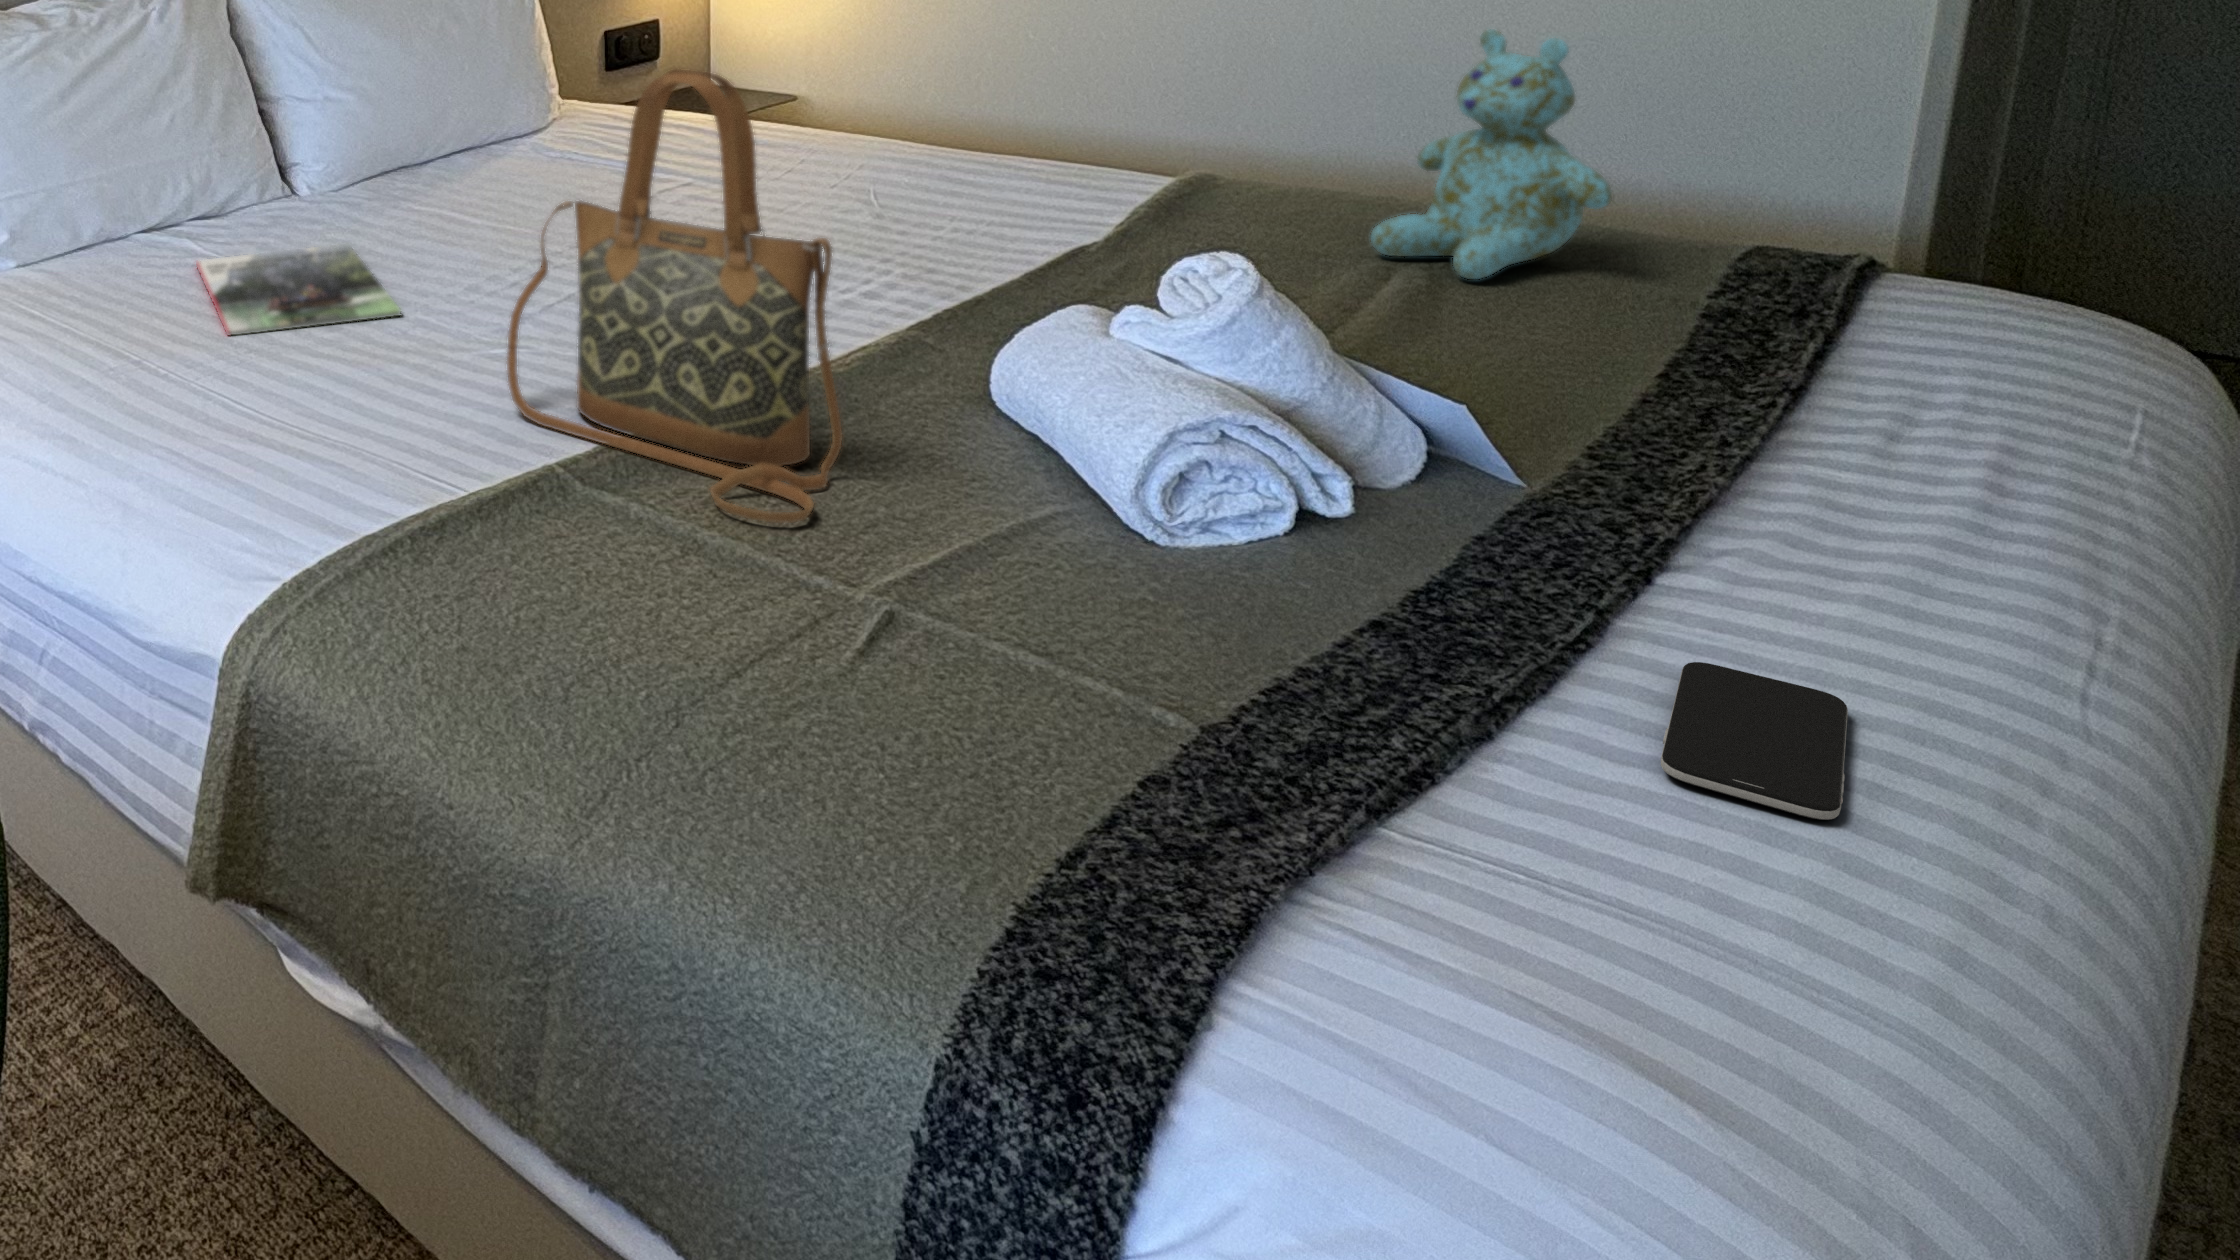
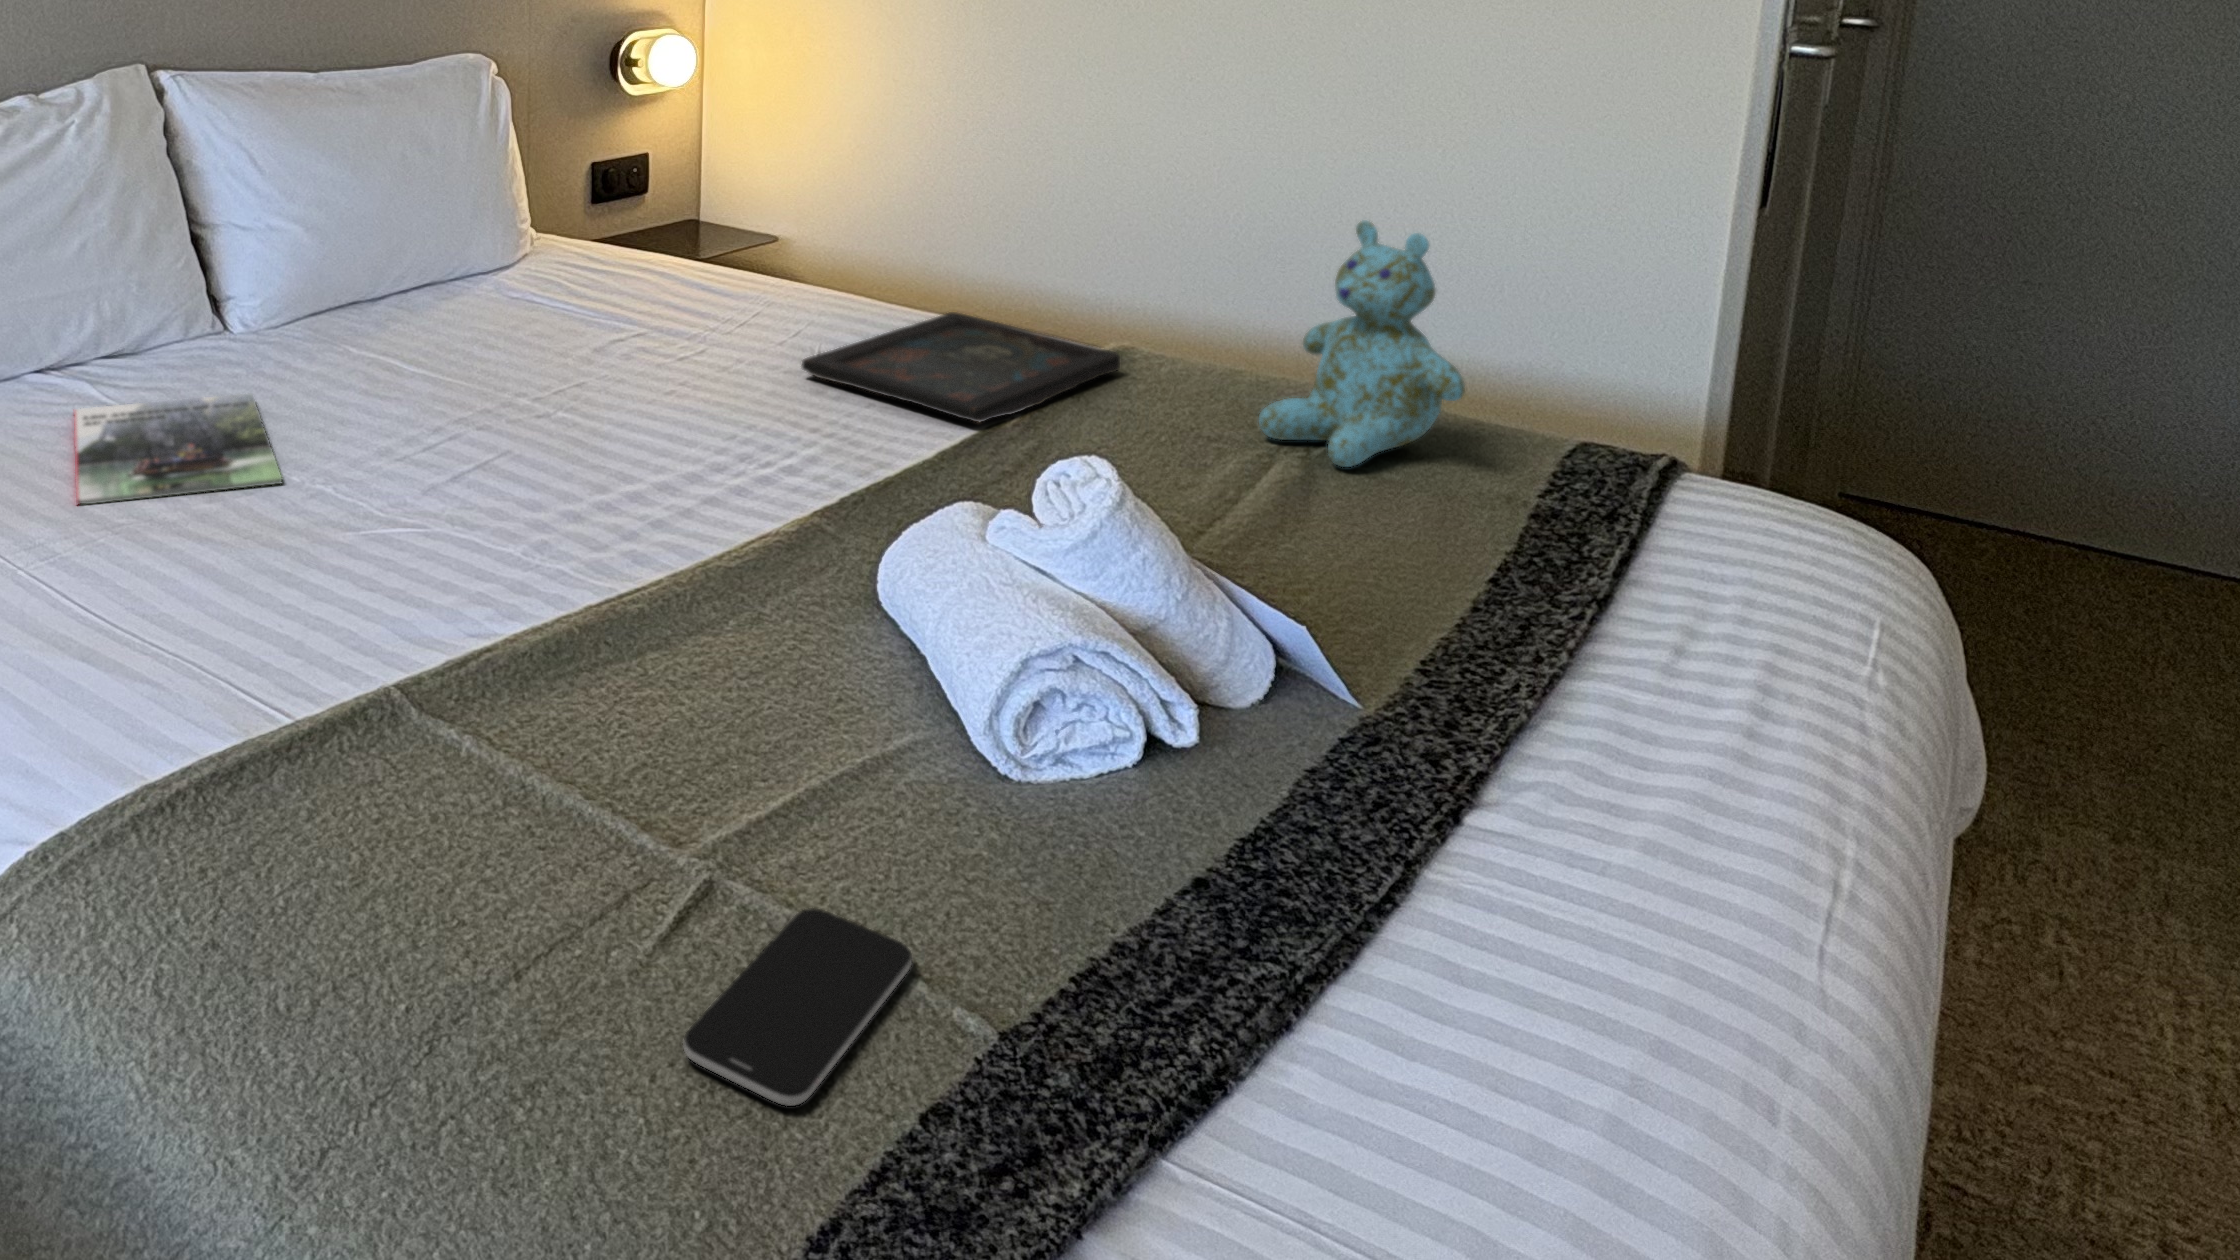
handbag: present [507,69,842,523] -> none [362,236,700,758]
tray: none [869,151,1206,249] -> present [802,312,1120,423]
smartphone: present [1661,662,1848,820] -> present [683,908,912,1106]

